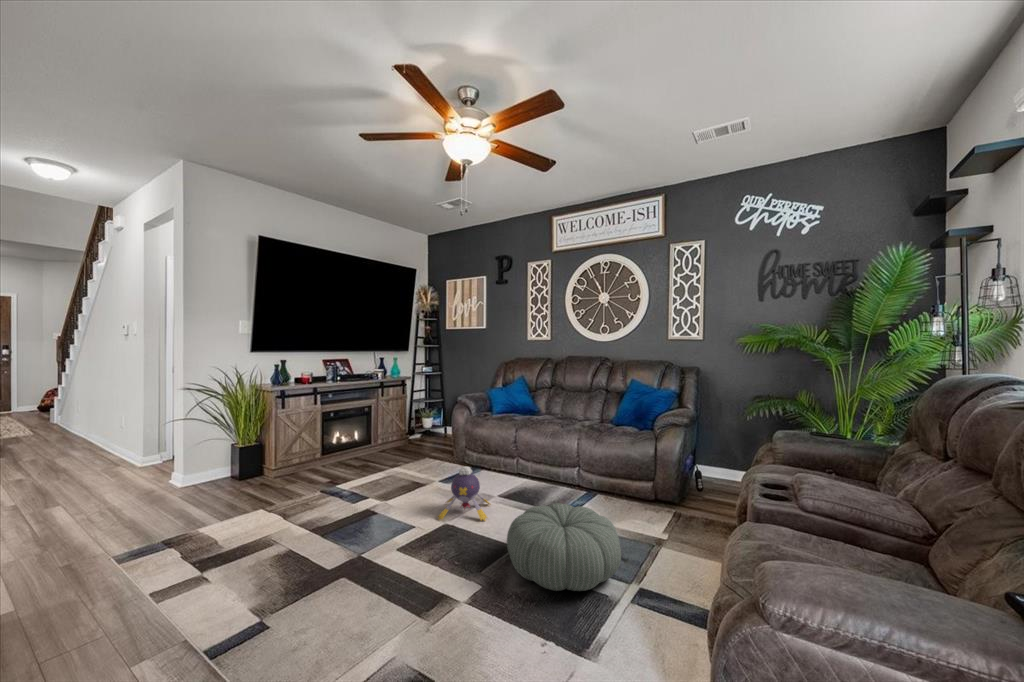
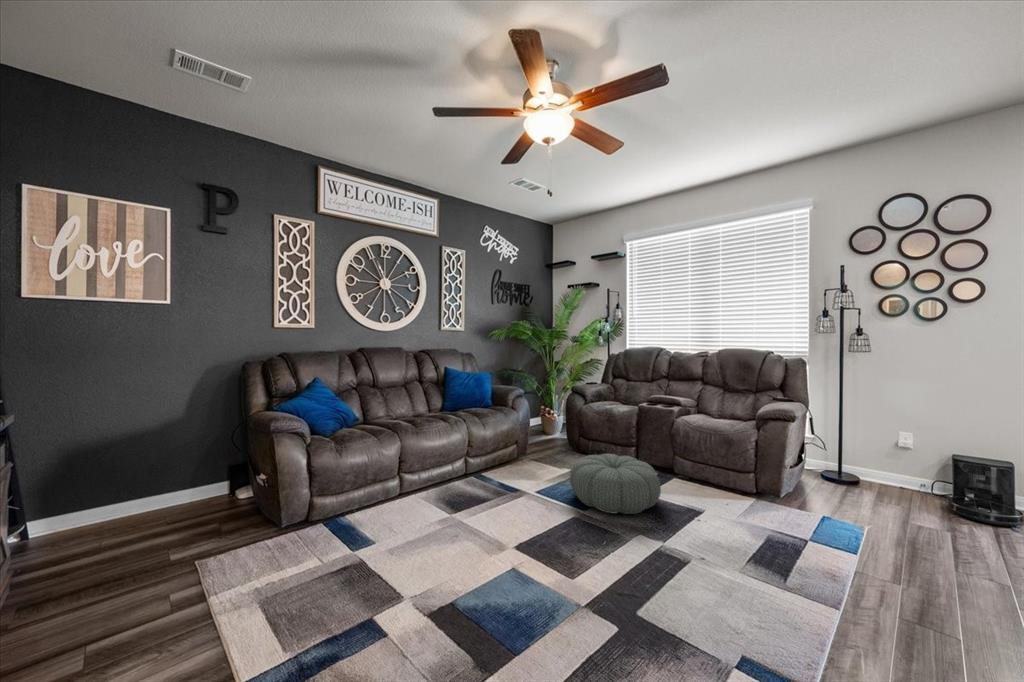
plush toy: present [438,467,490,521] -> none [458,478,525,554]

